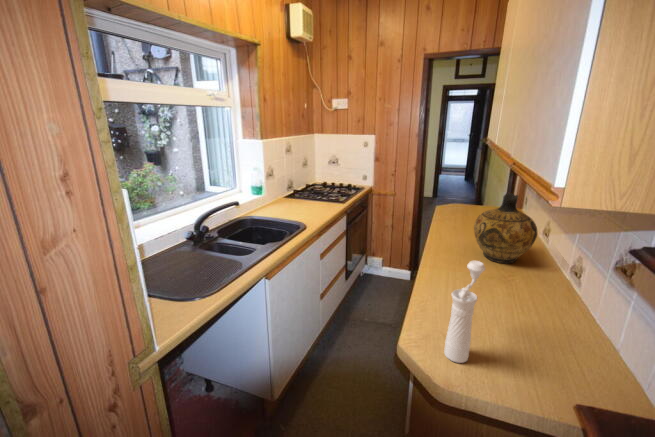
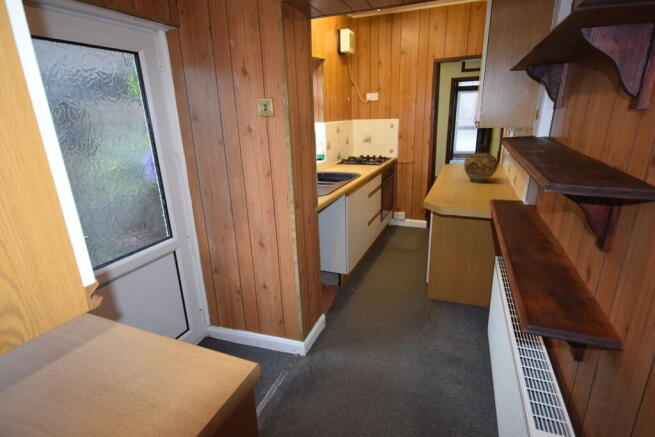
pepper mill: present [444,261,485,363] -> none [444,164,462,204]

